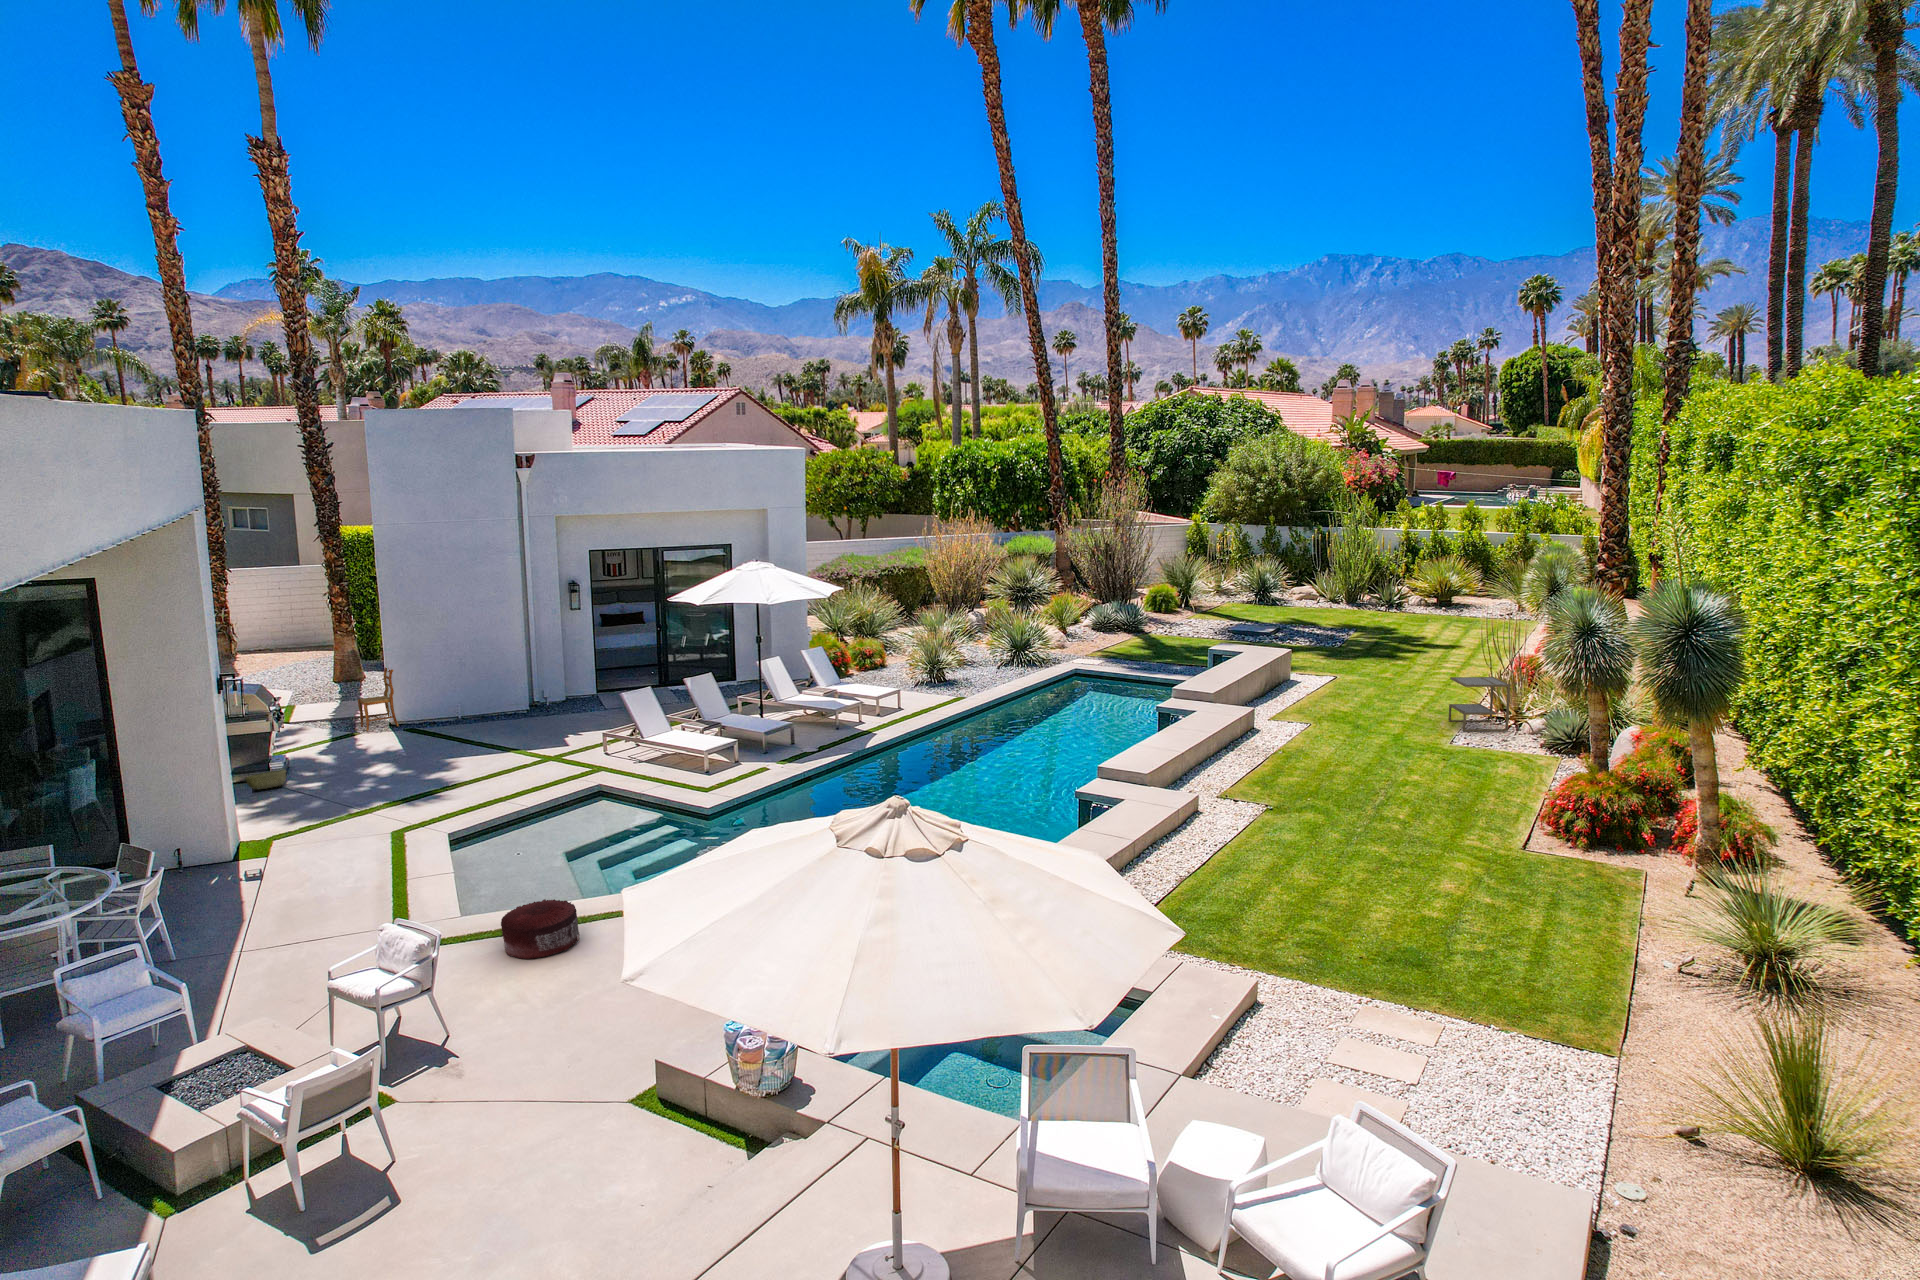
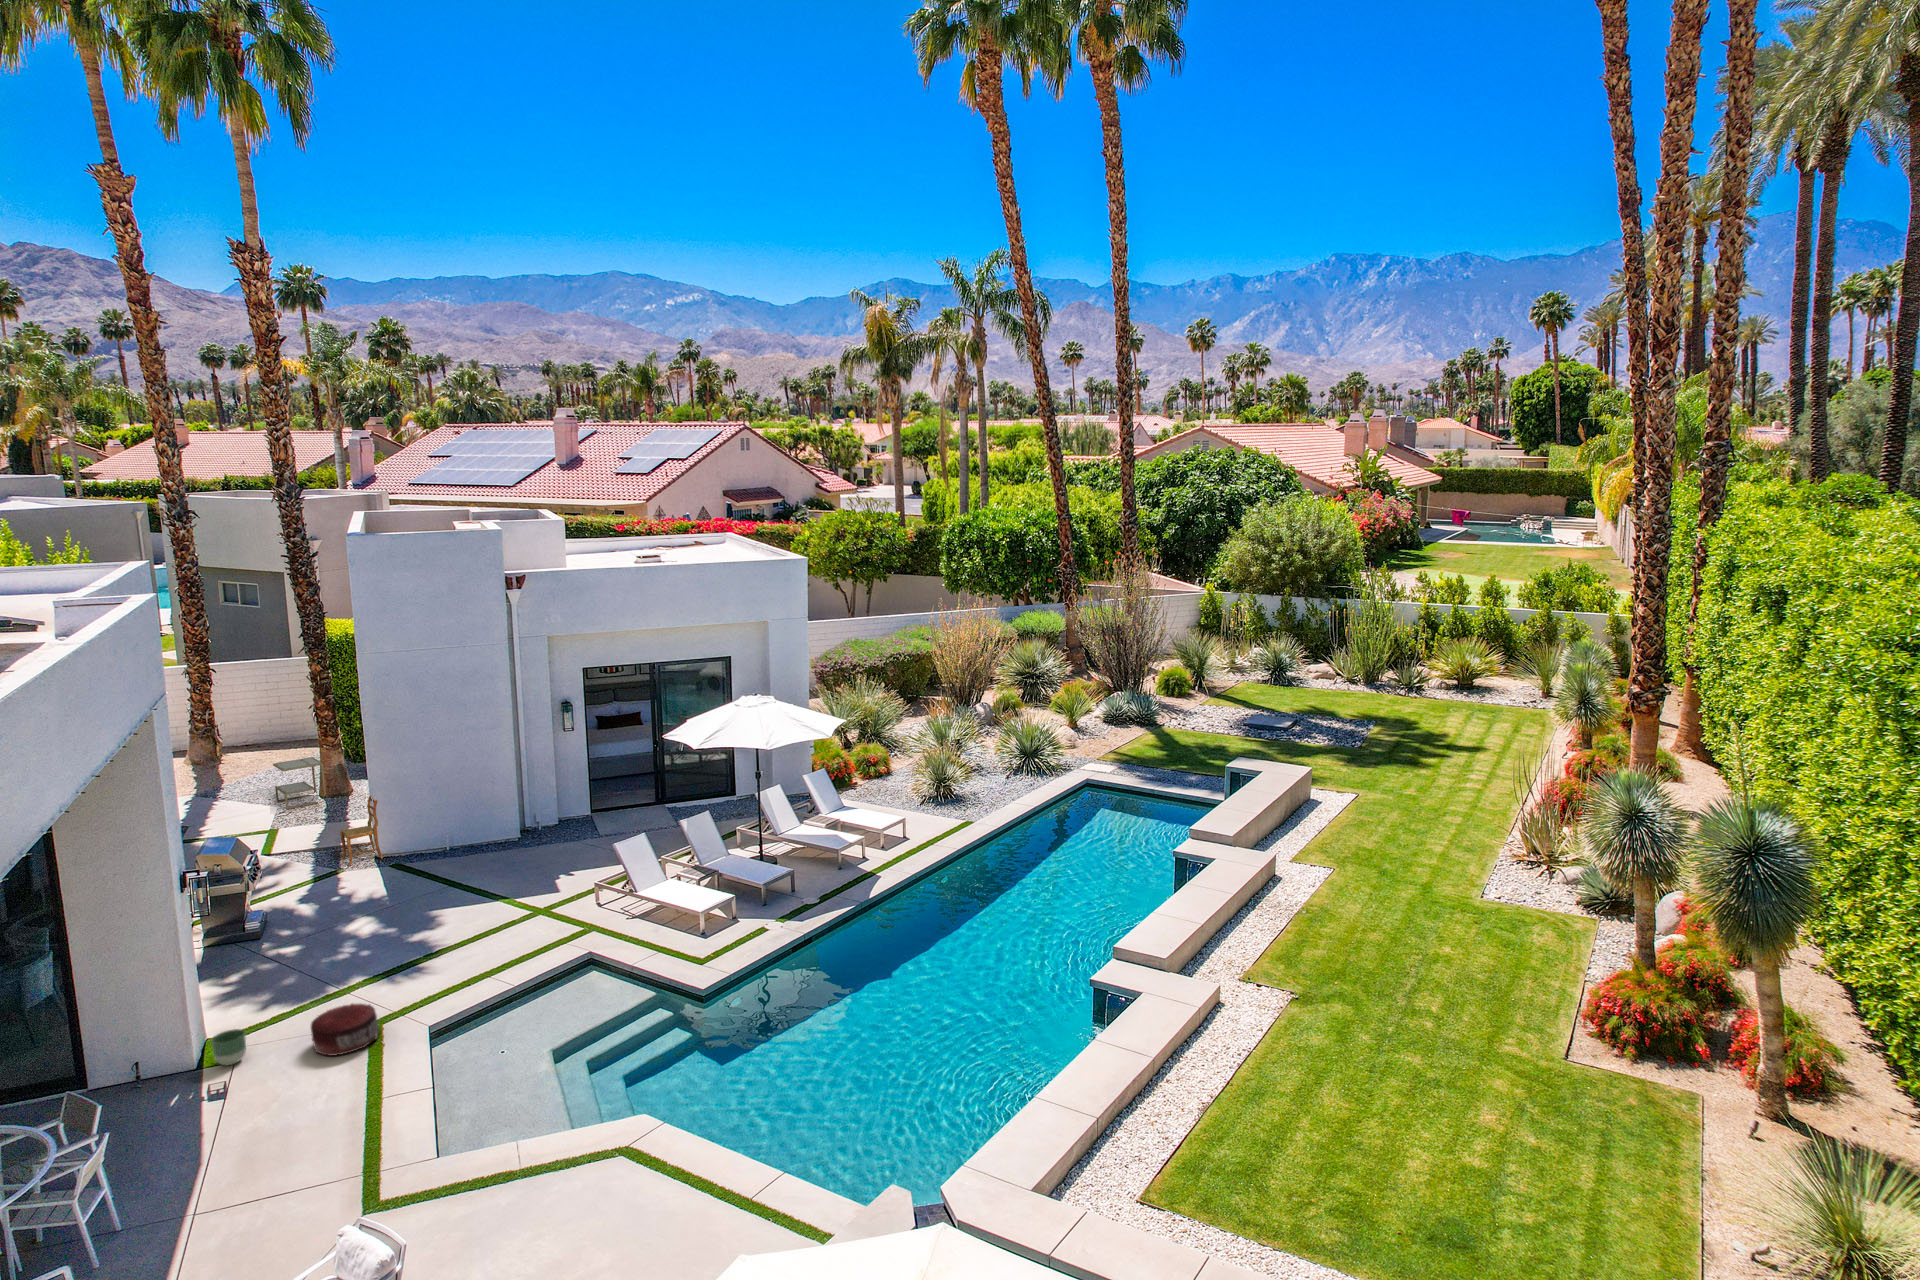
side table: present [1449,677,1510,732] -> present [273,757,326,809]
woven basket: present [245,770,286,789] -> none [224,931,267,955]
planter: none [231,829,265,861] -> present [212,1029,246,1065]
pouf: present [501,899,579,959] -> present [311,1004,379,1056]

